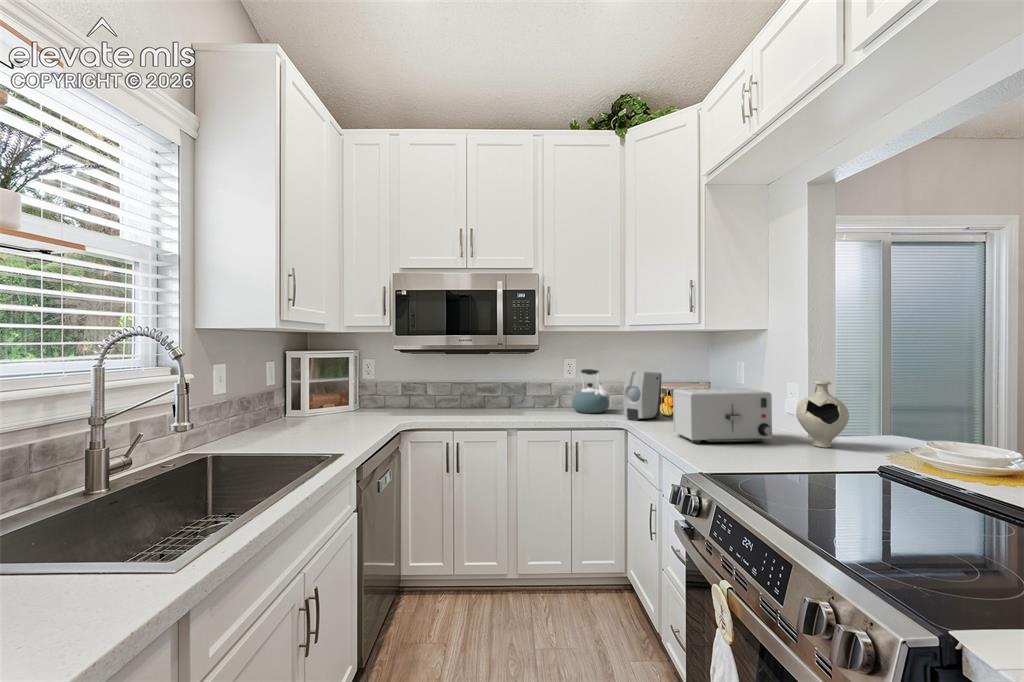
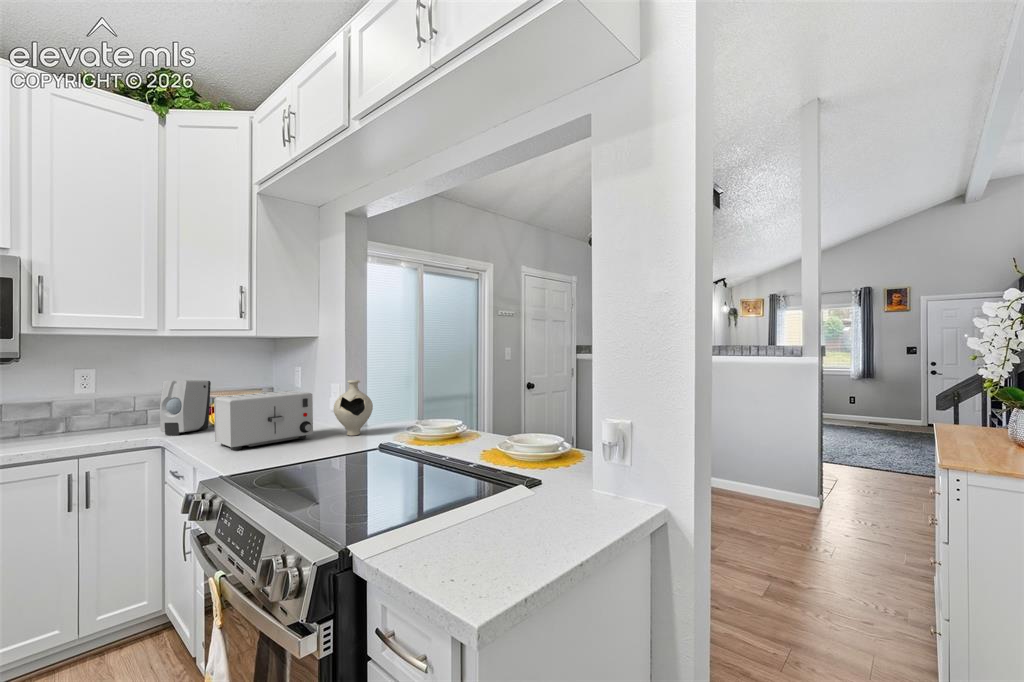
kettle: present [572,369,609,413] -> none [85,381,143,435]

